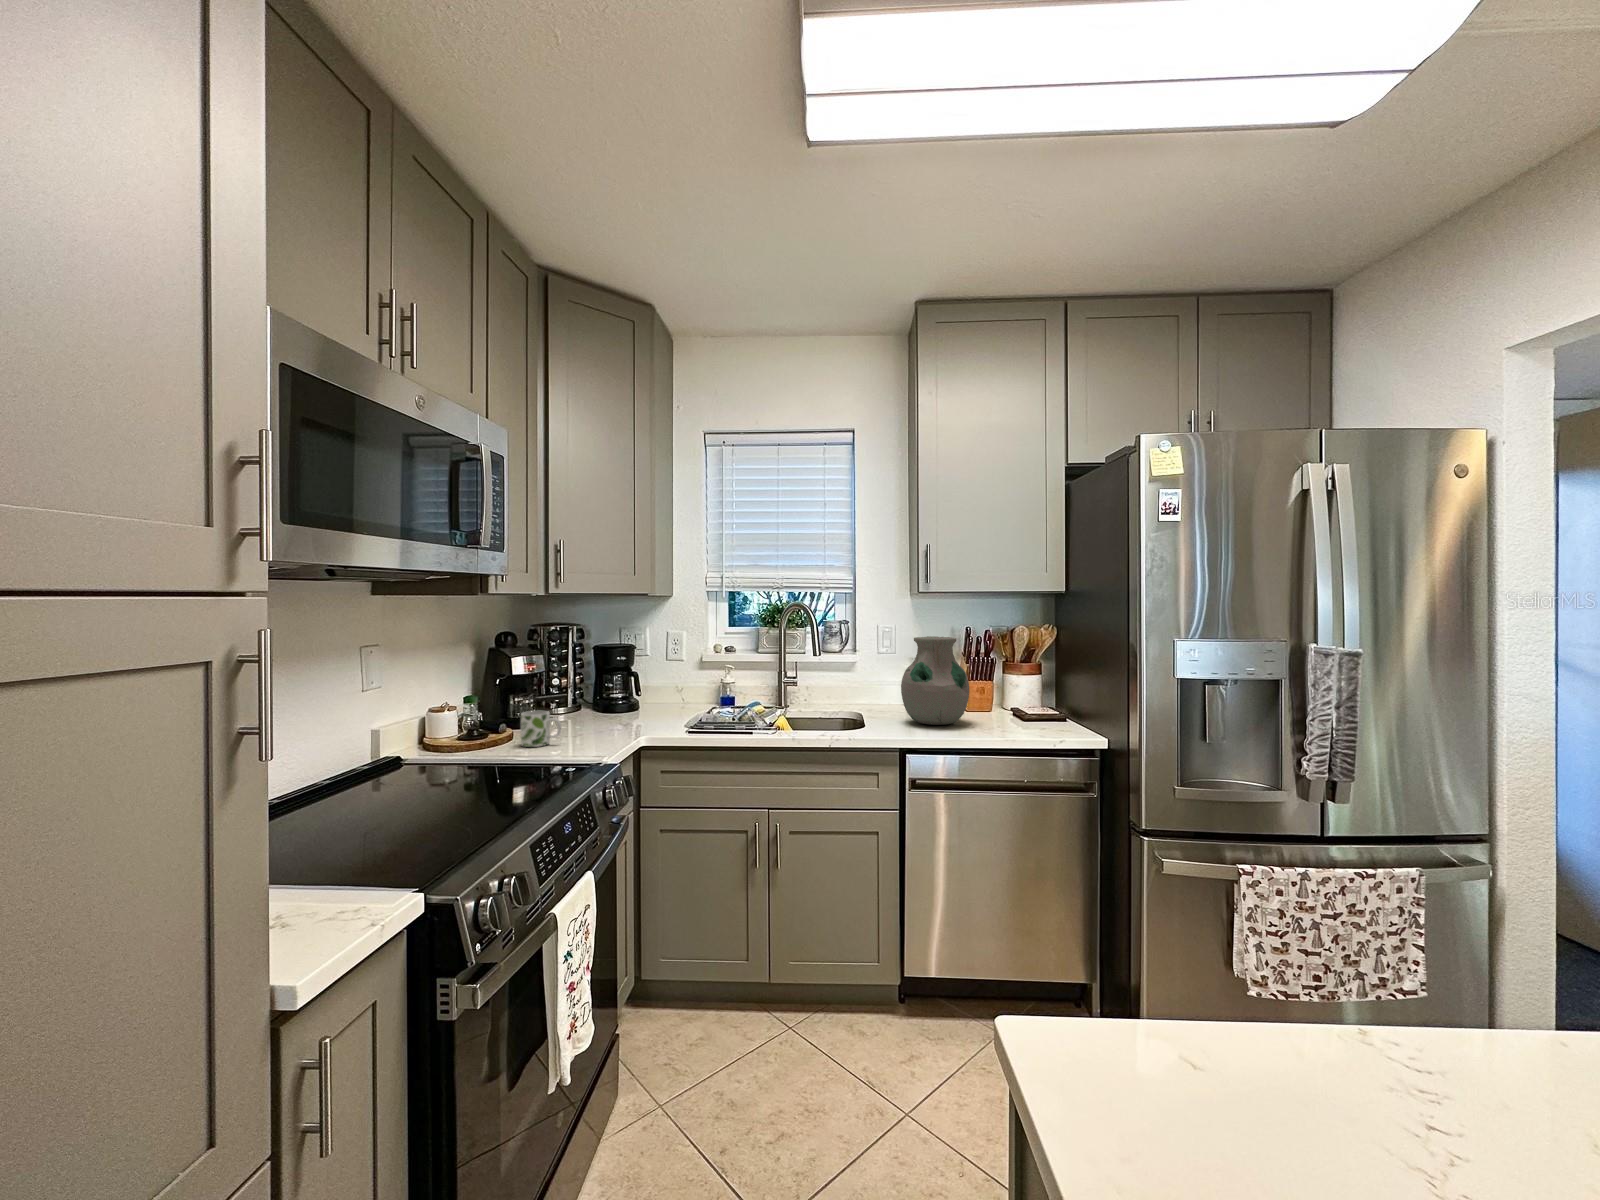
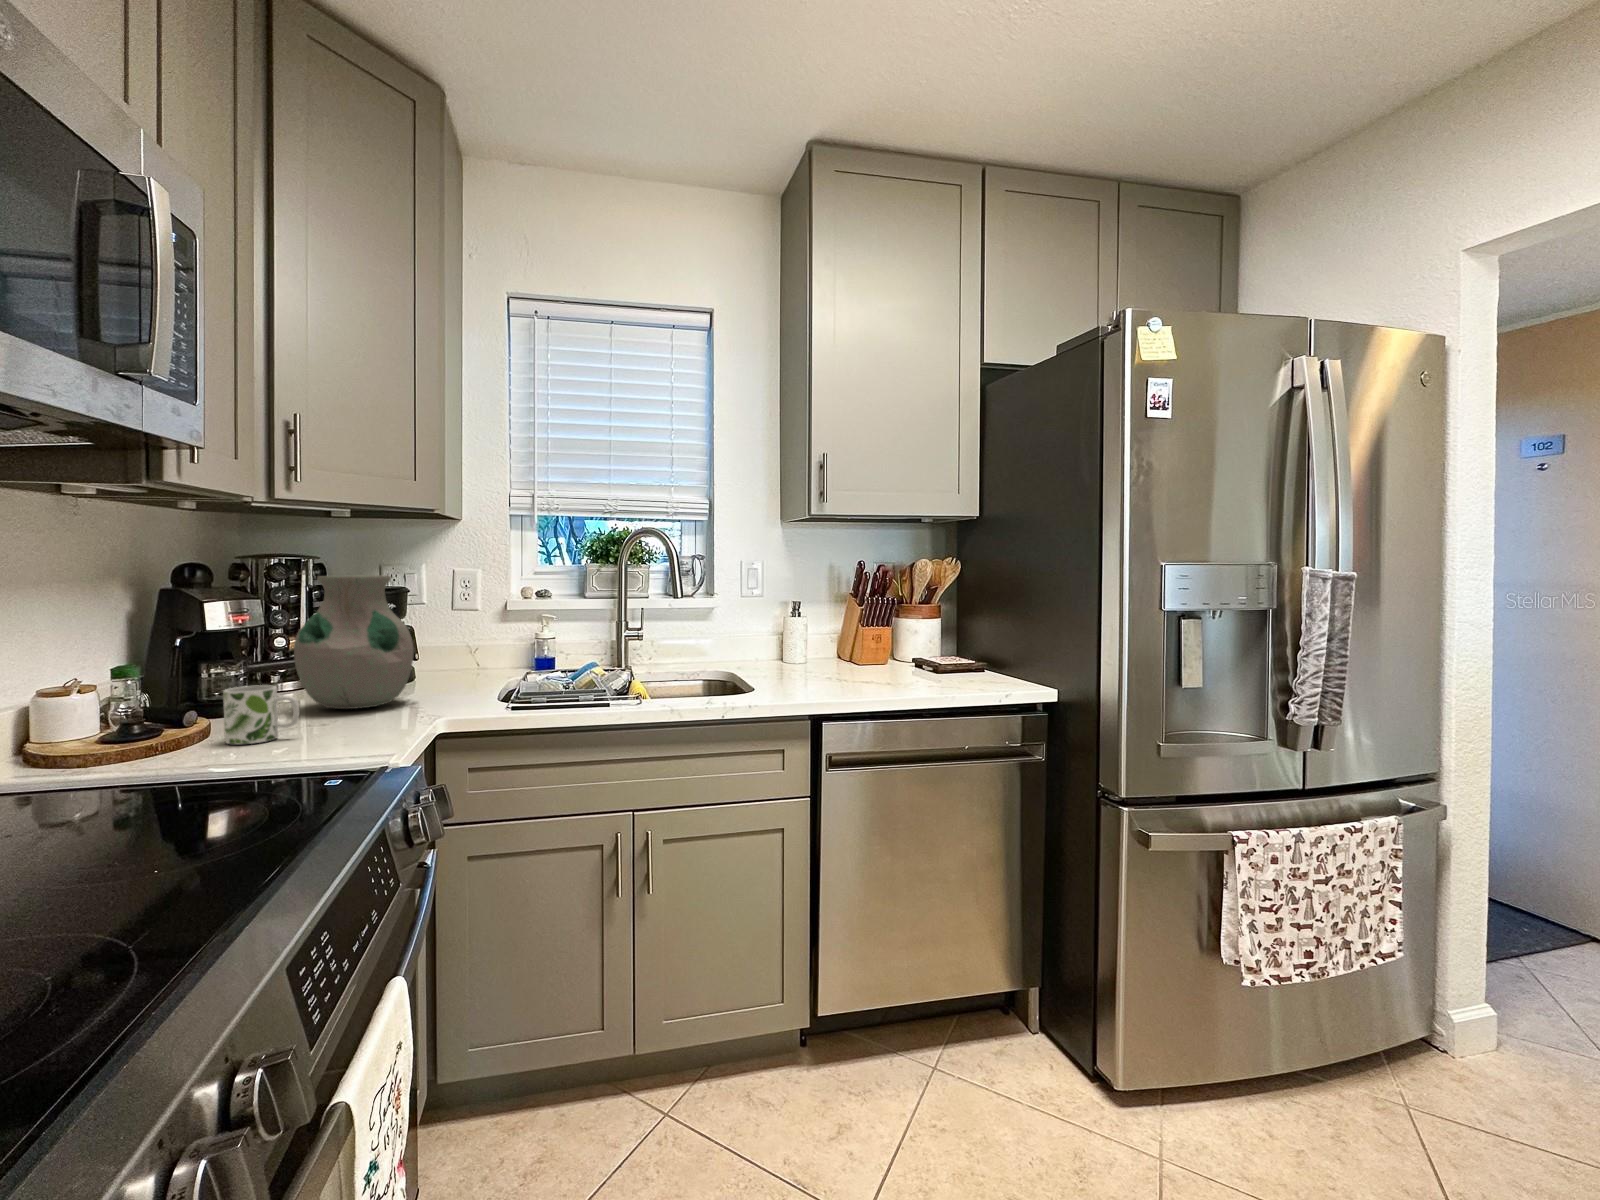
vase: present [901,636,969,725] -> present [294,575,414,709]

